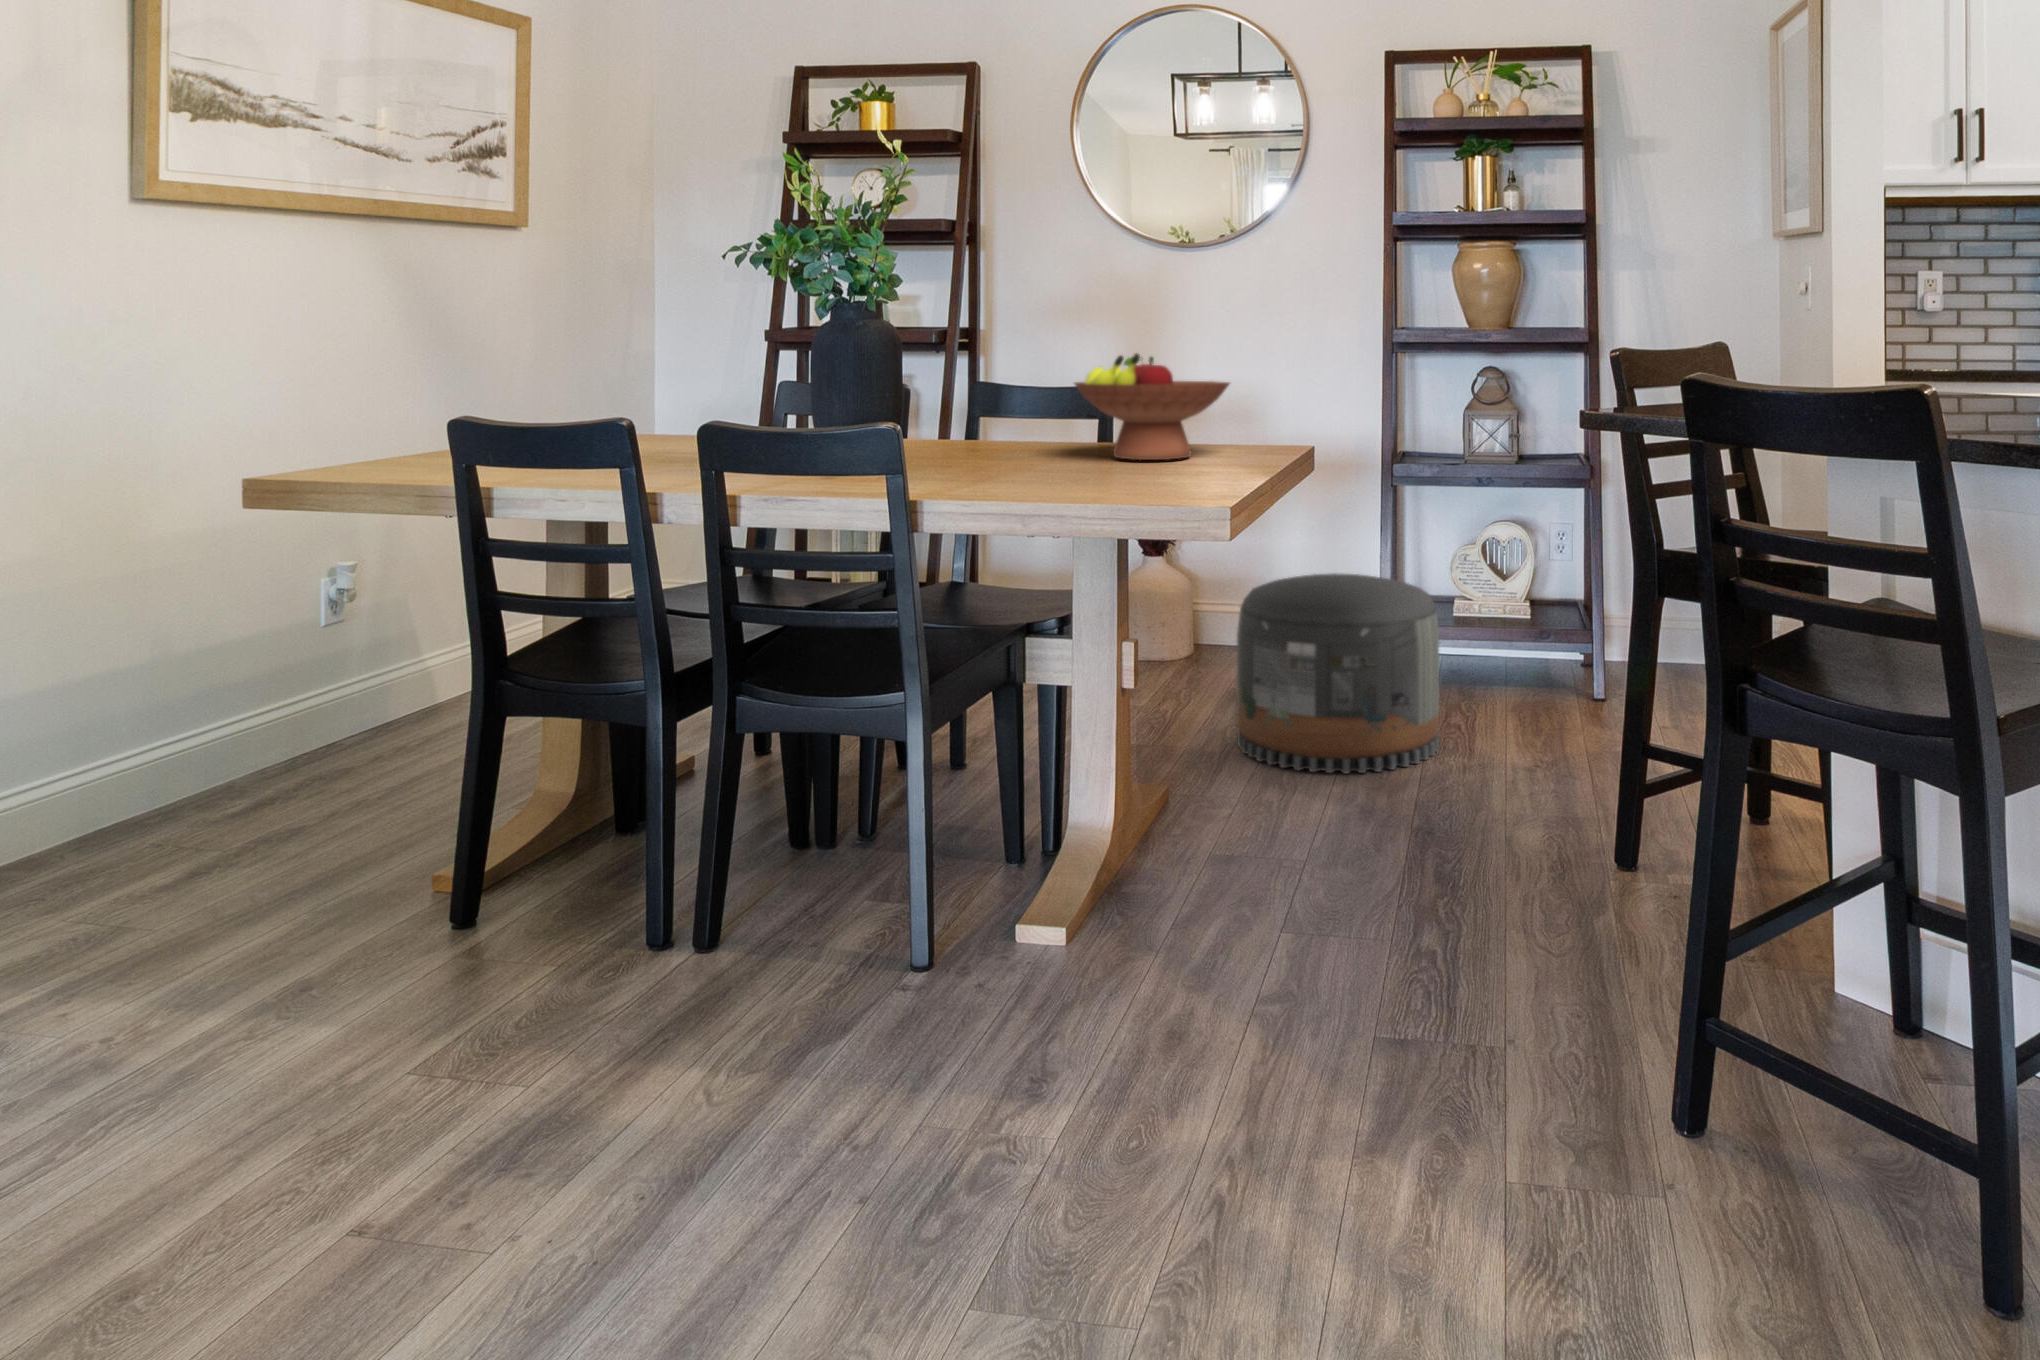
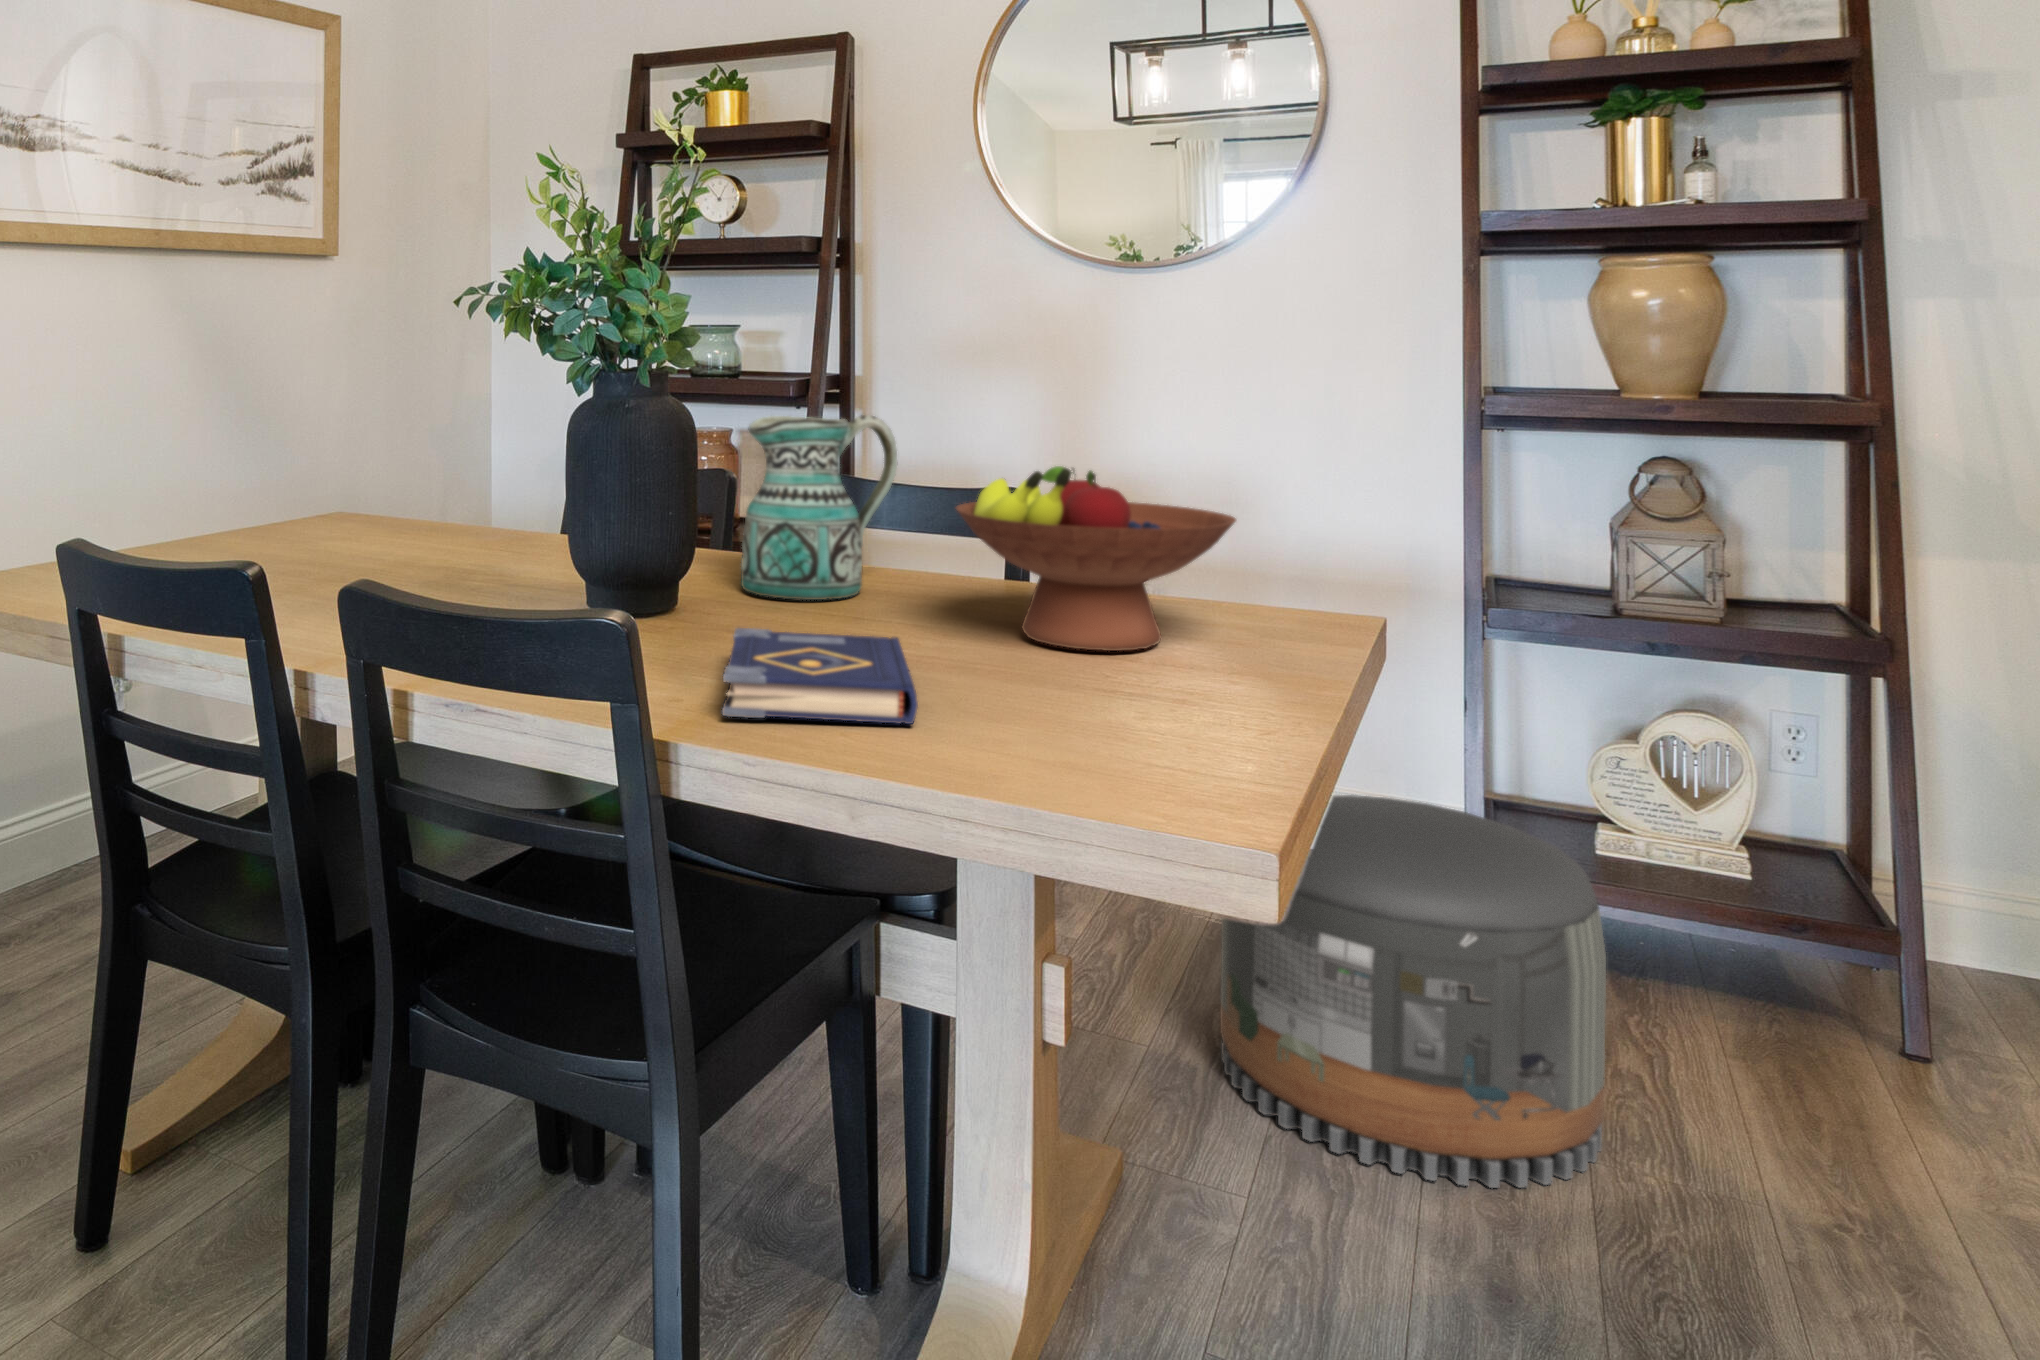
ceramic pitcher: none [930,334,1033,452] -> present [741,415,897,600]
book: none [943,453,1059,487] -> present [722,628,918,724]

